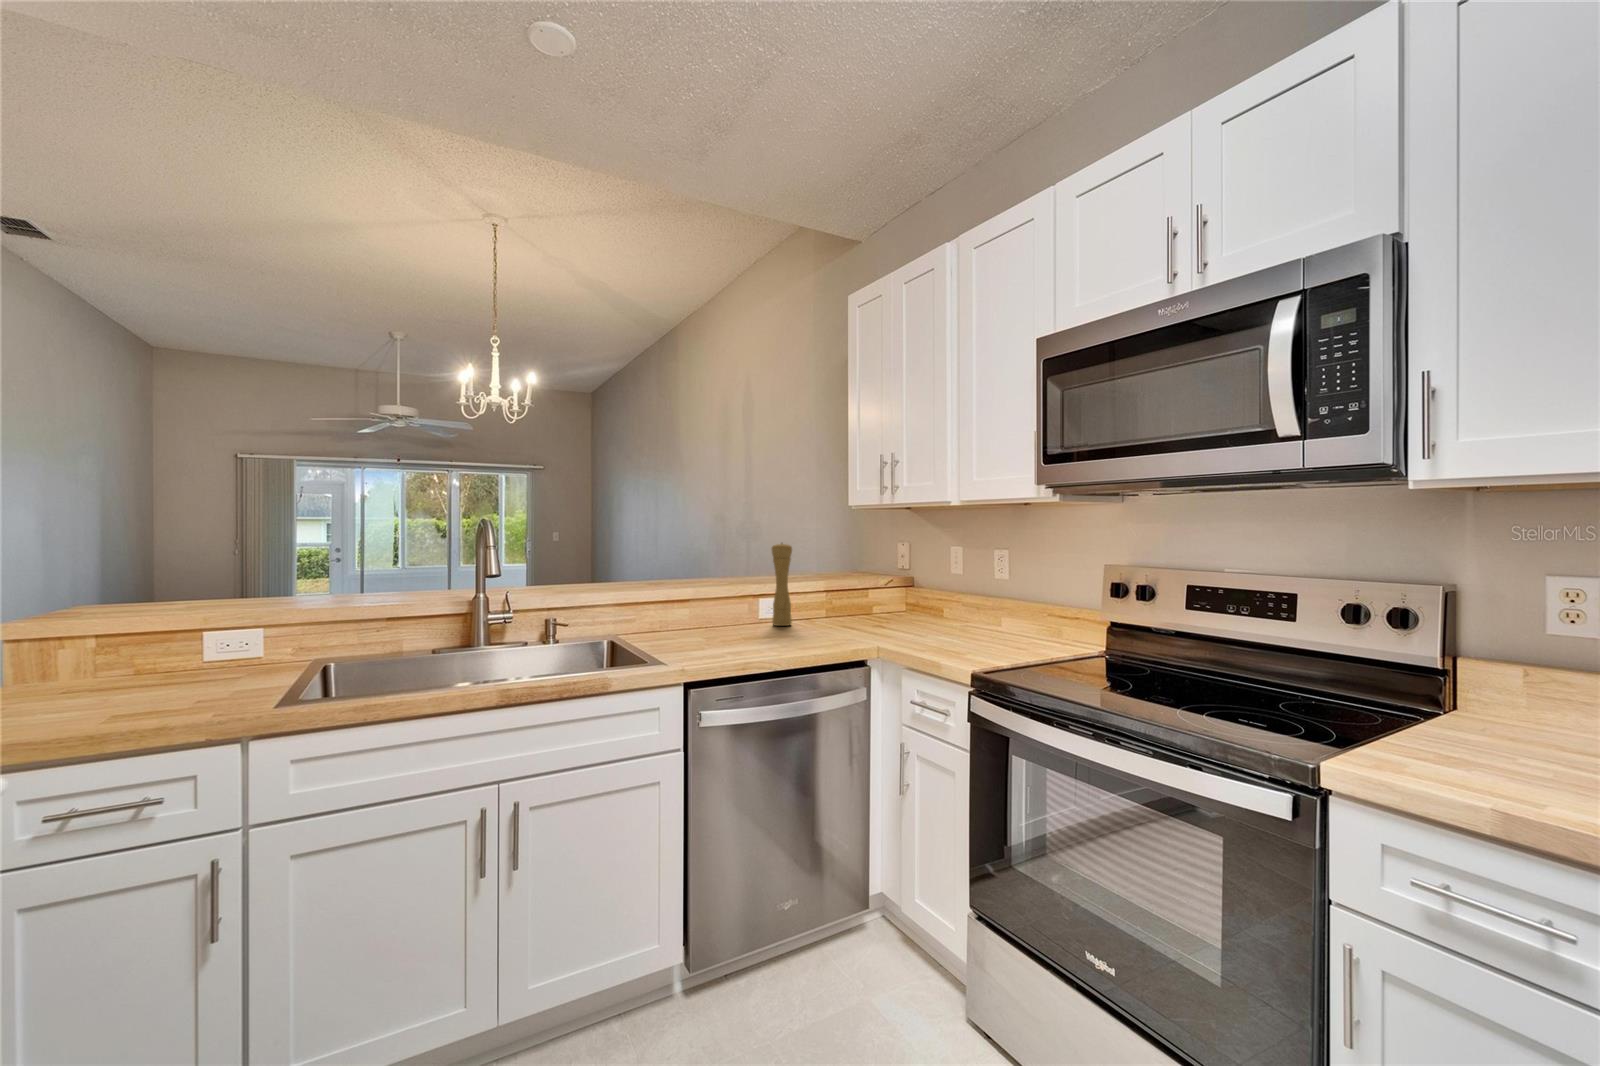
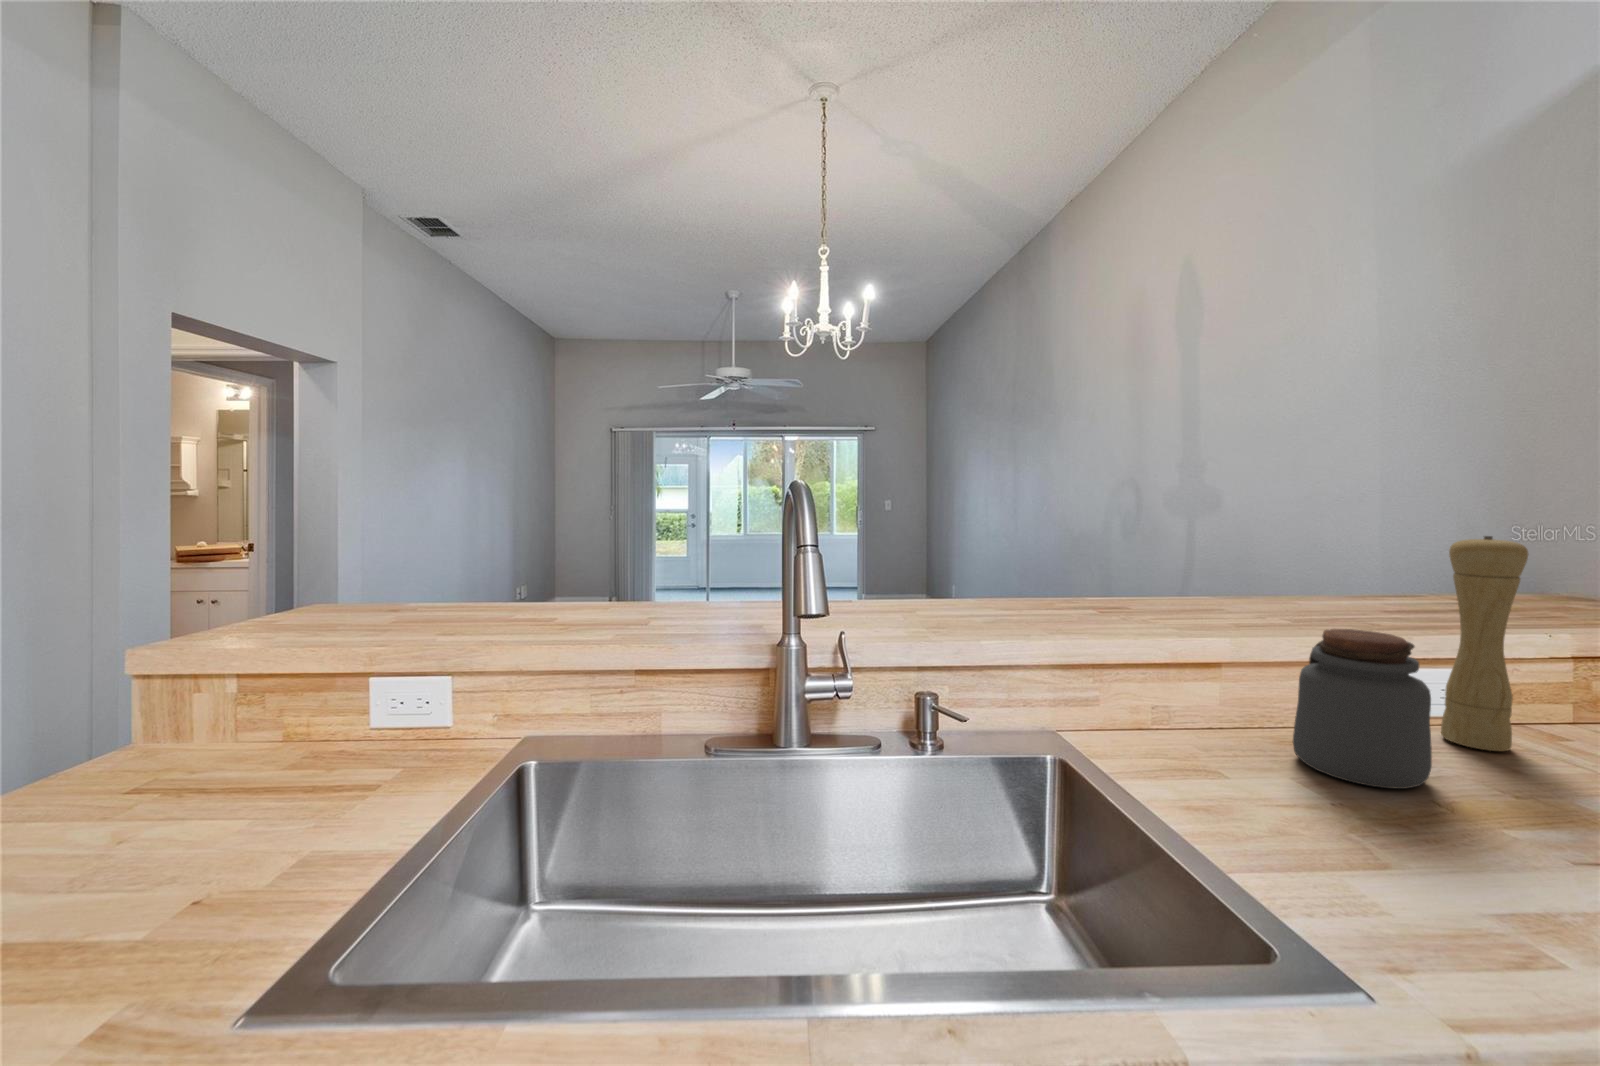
jar: none [707,579,747,636] -> present [1293,629,1432,789]

